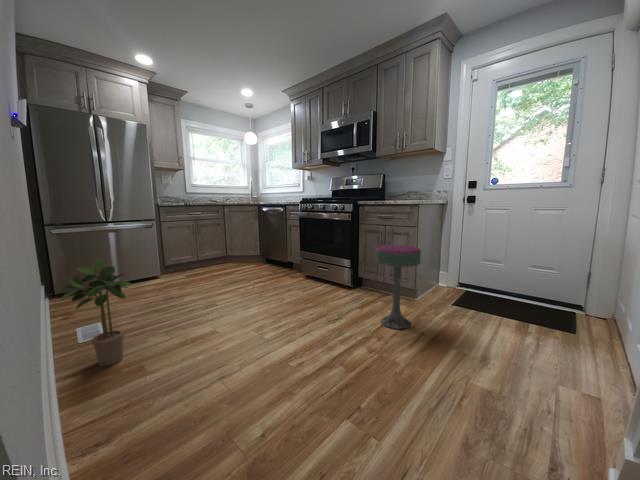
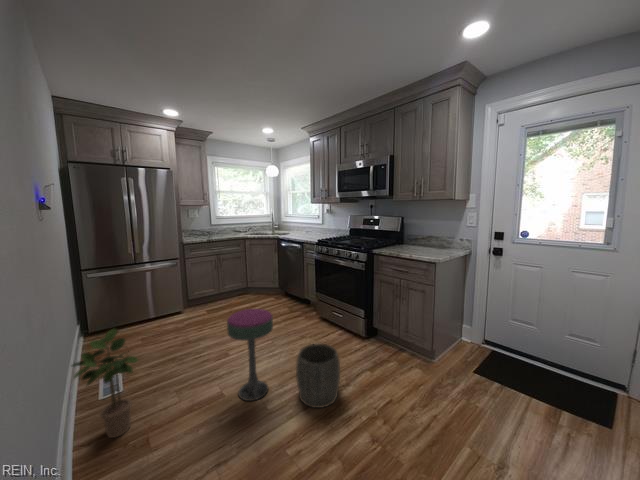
bar stool: present [376,245,421,329] -> present [227,309,273,401]
woven basket: none [292,280,334,334] -> present [296,343,340,408]

